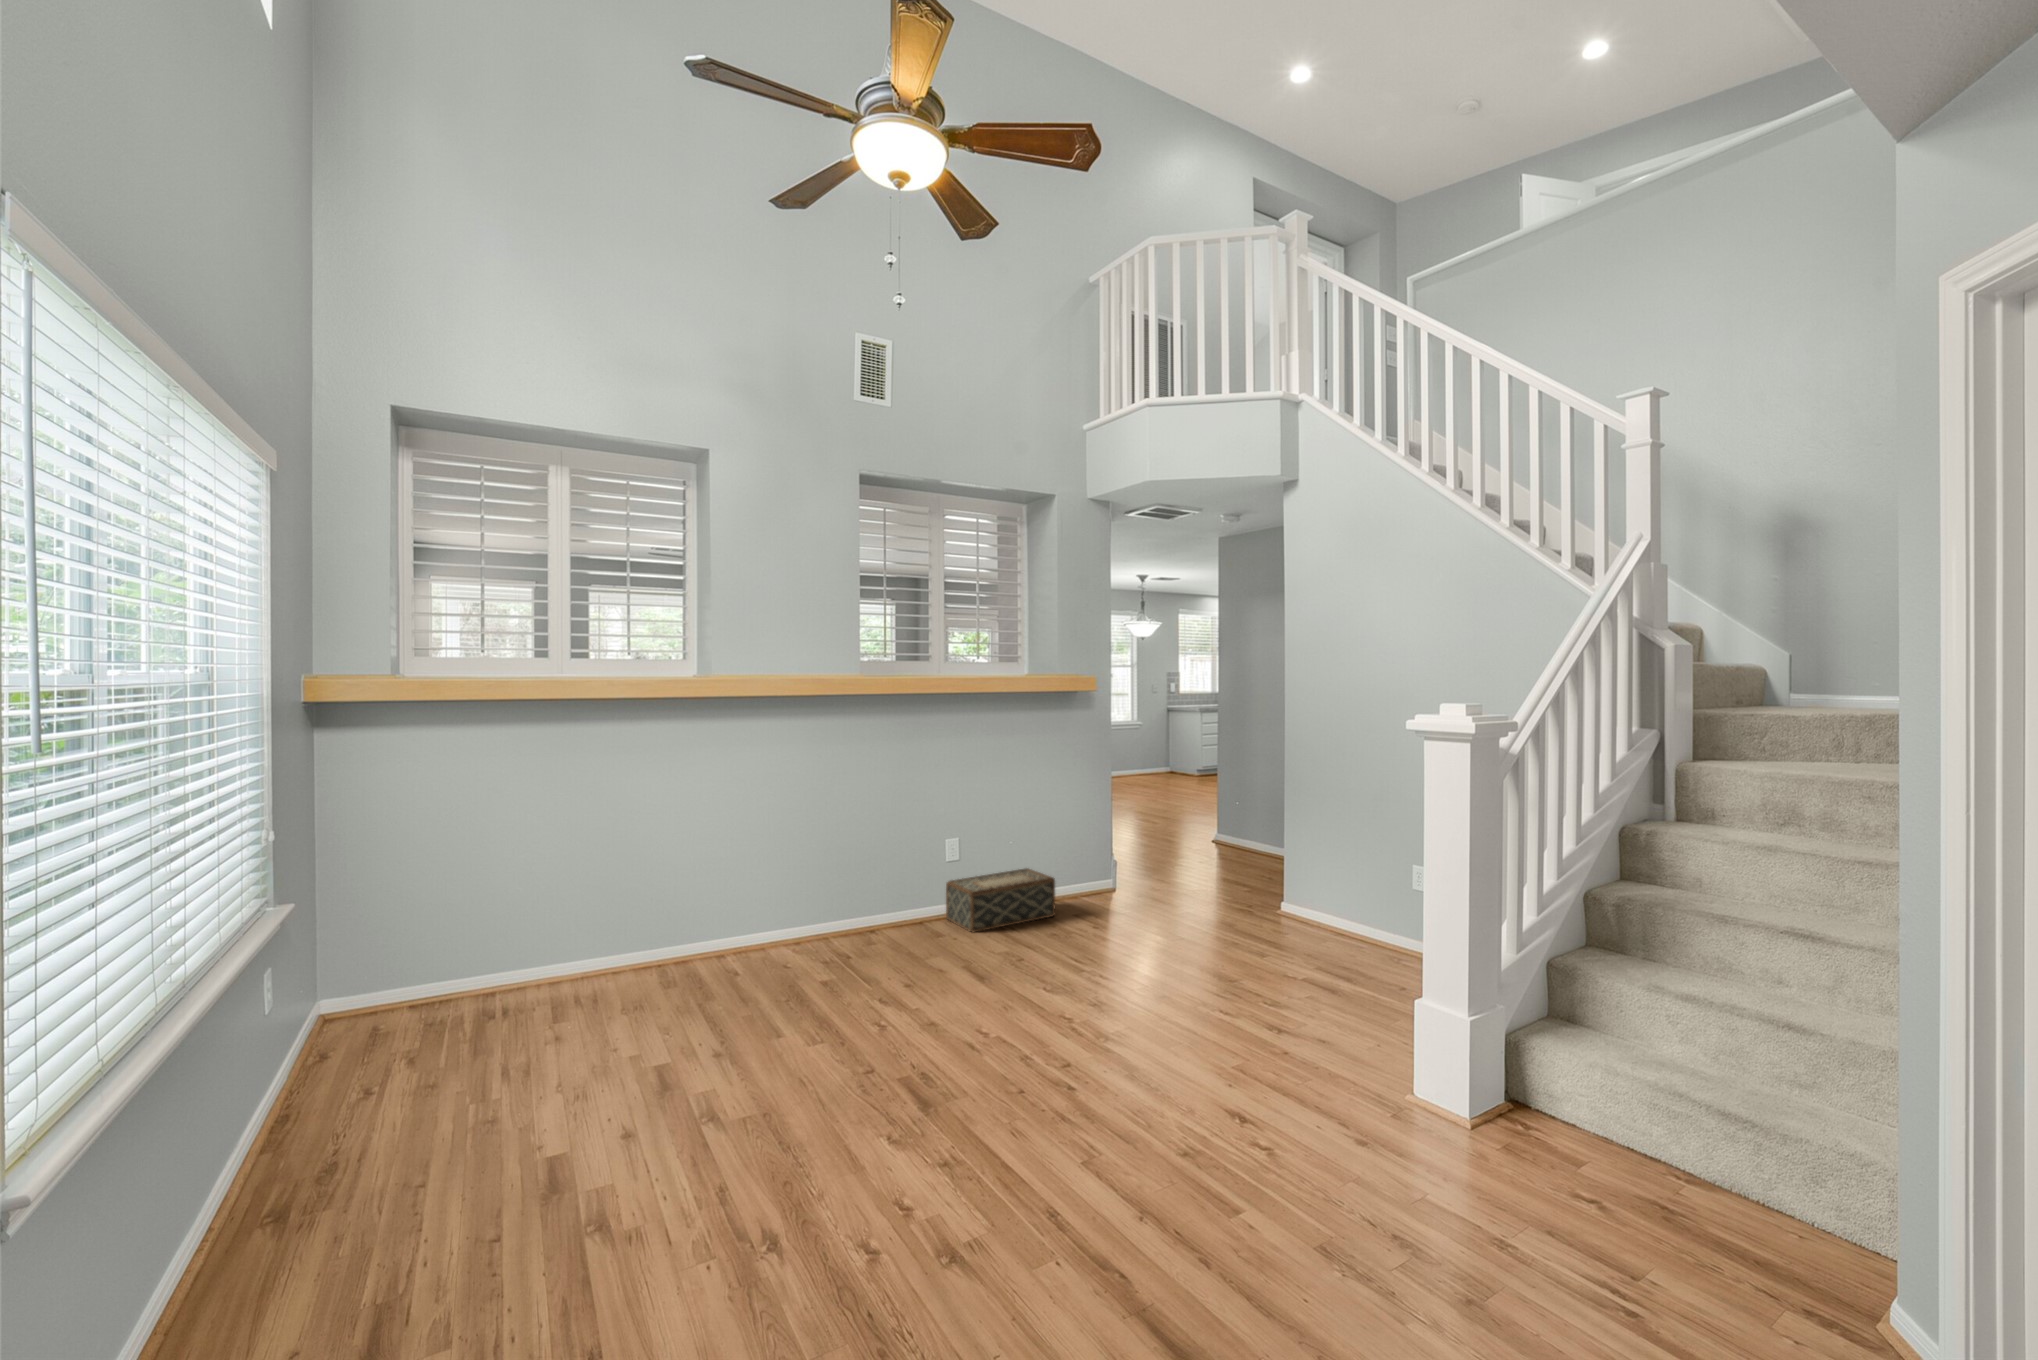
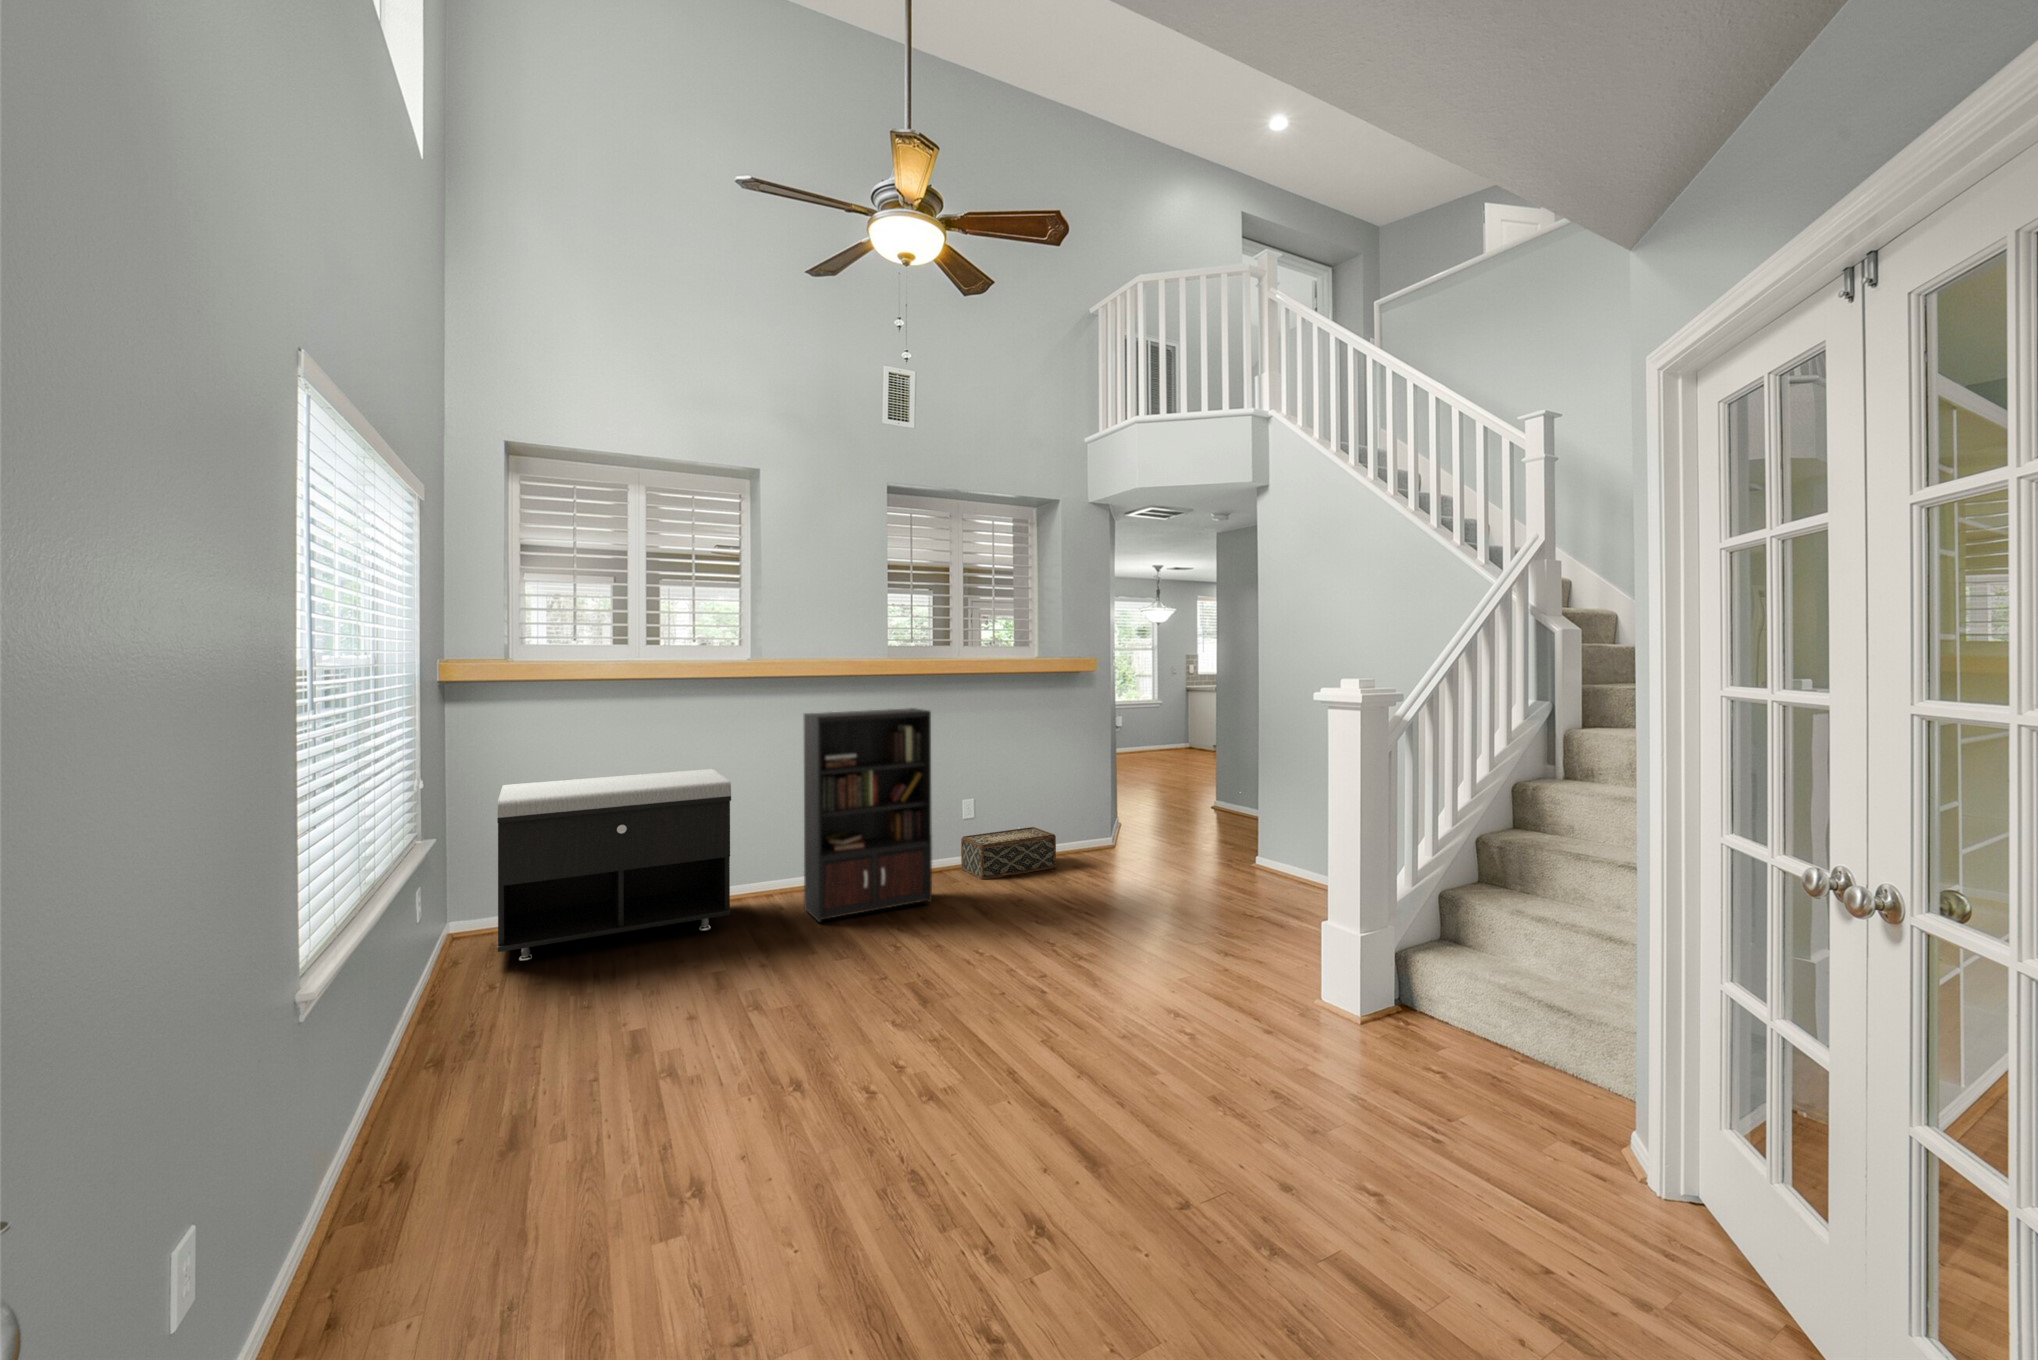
bookcase: none [764,733,918,994] -> present [804,708,932,922]
storage bench: none [373,807,677,1056] -> present [497,769,731,961]

